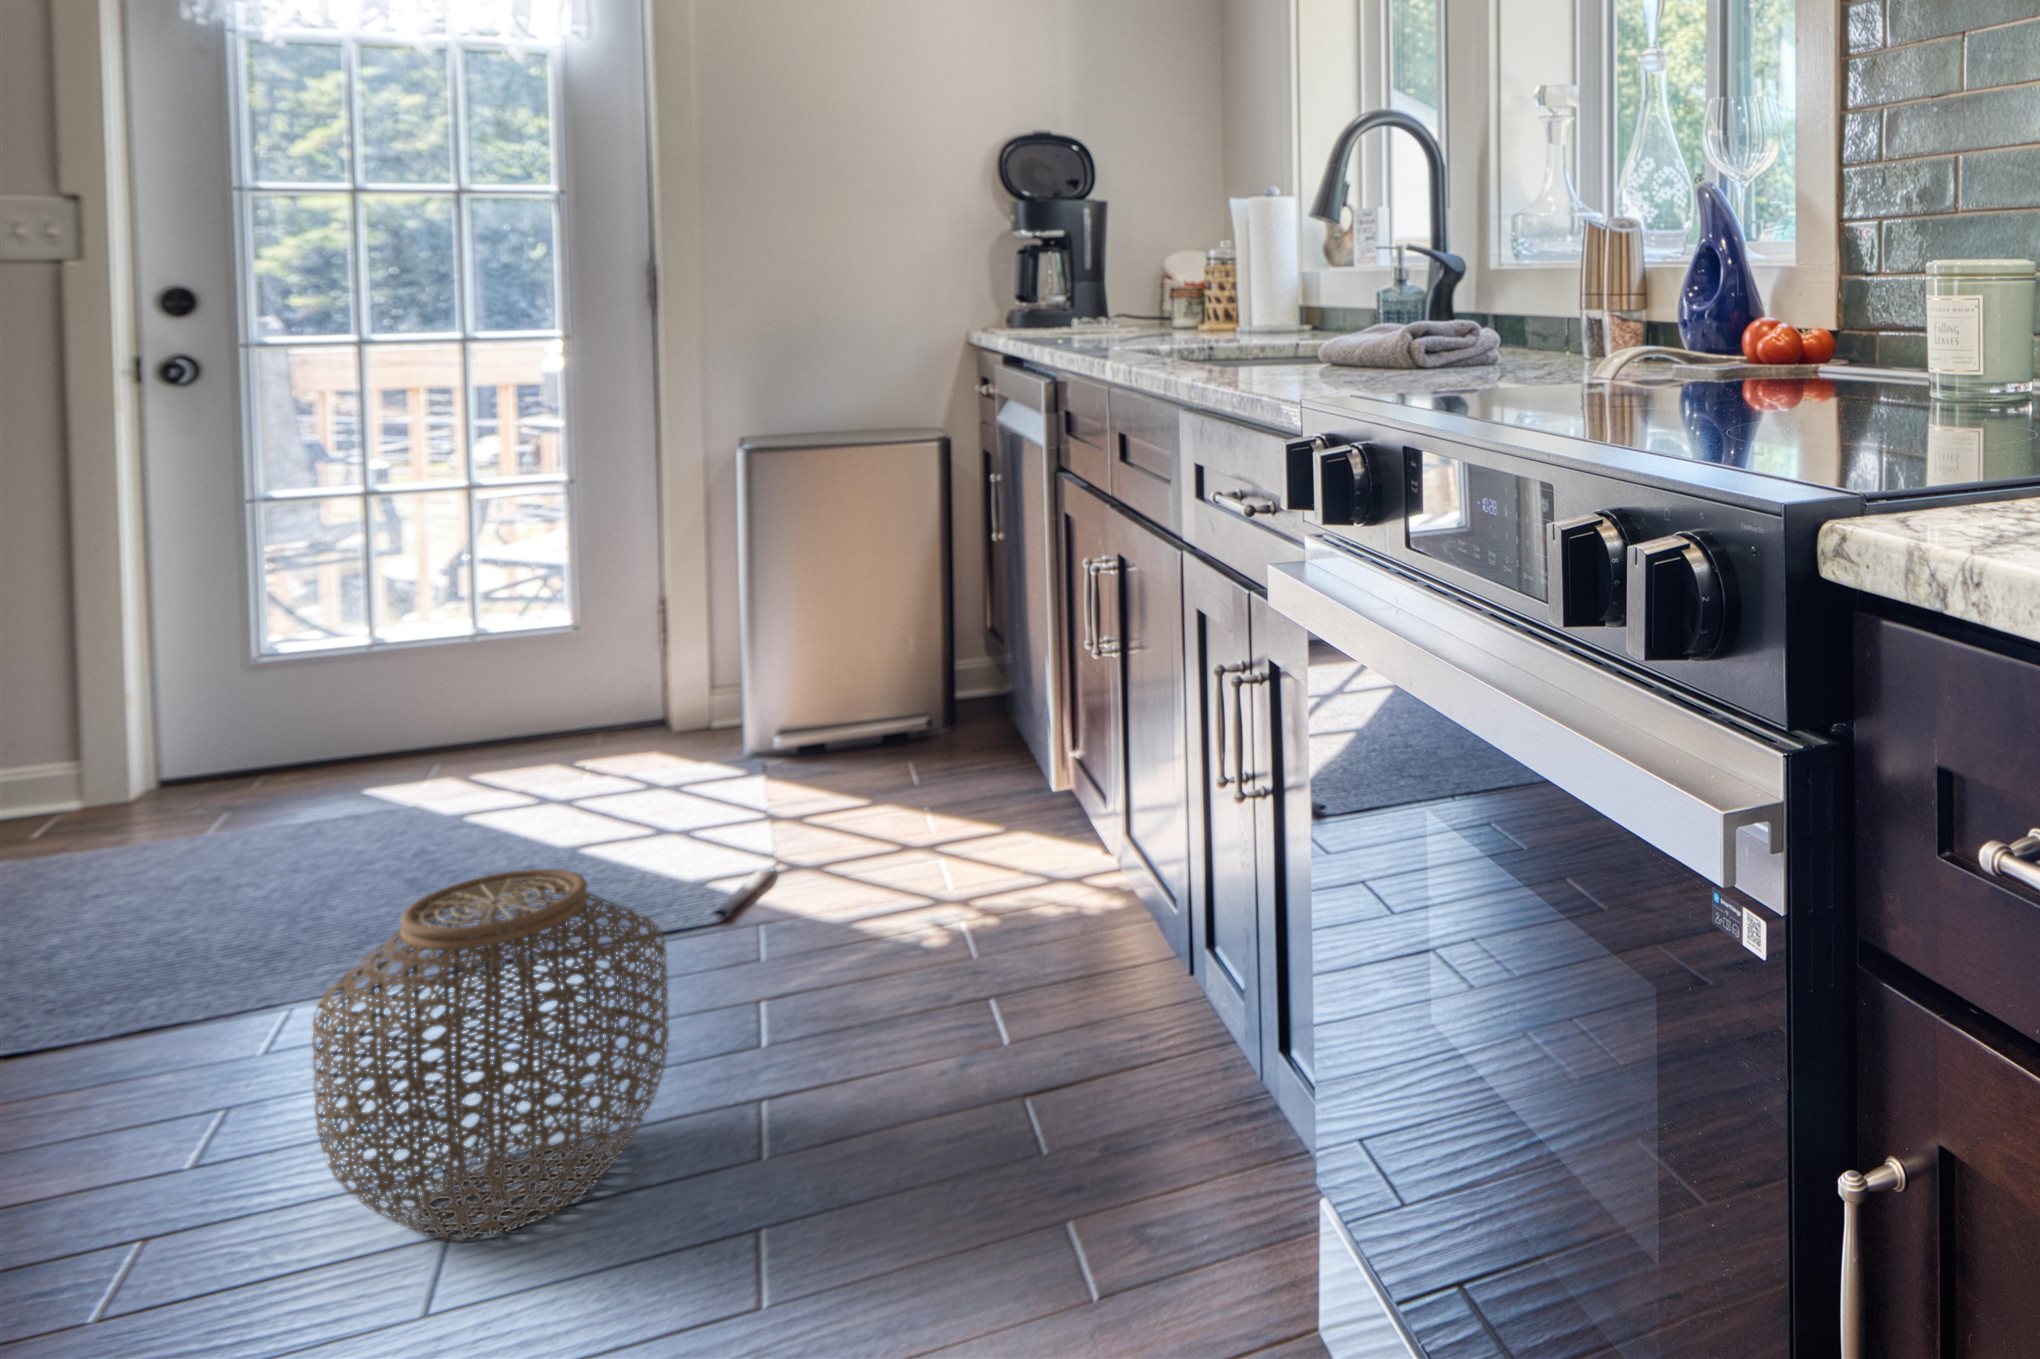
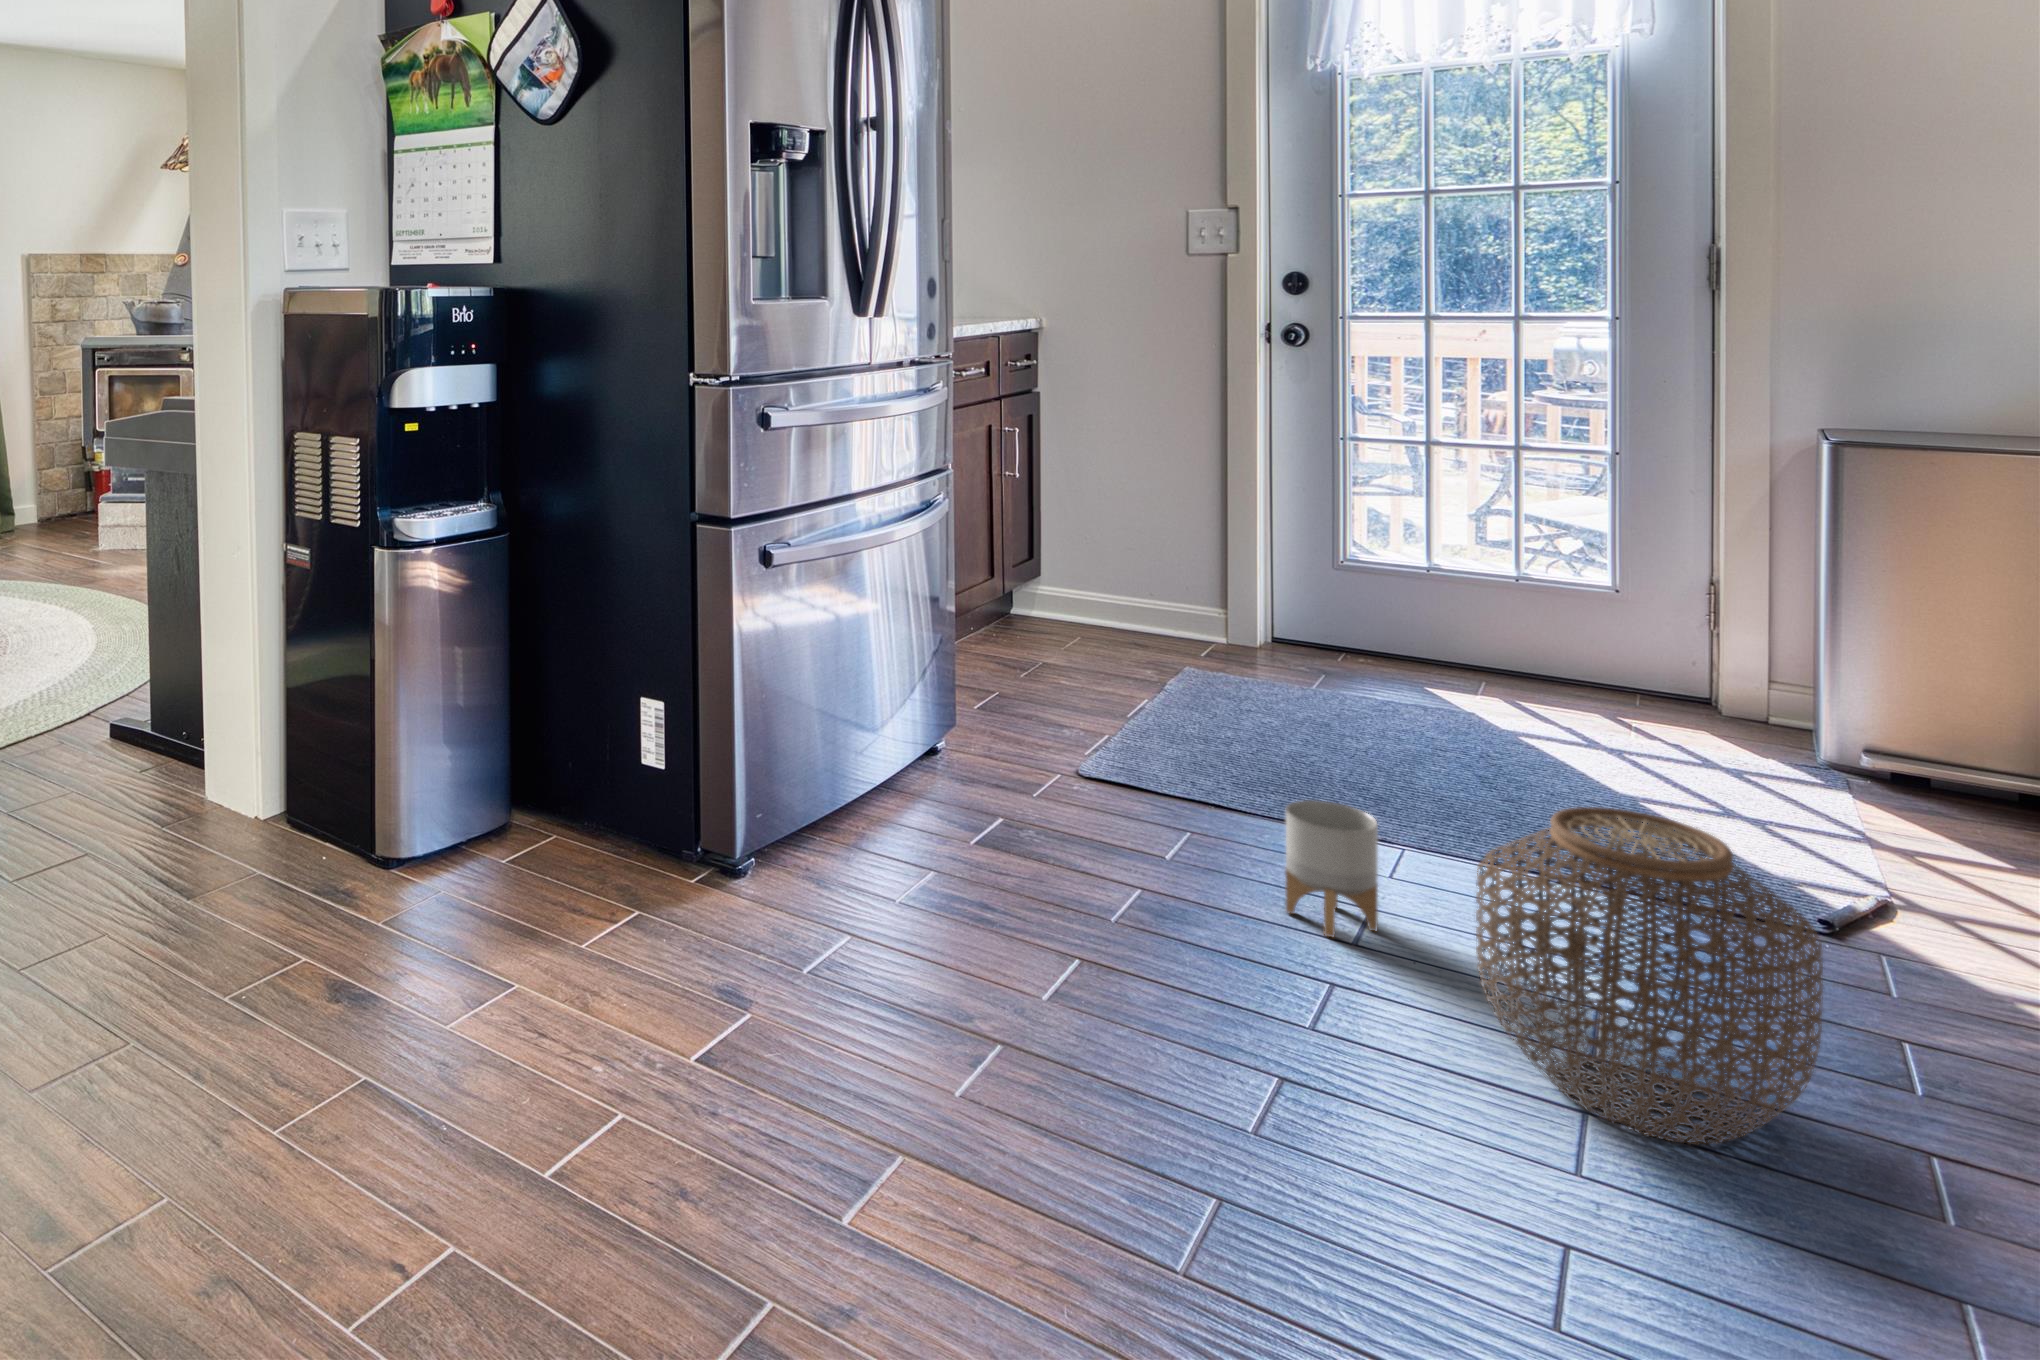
planter: none [72,989,222,1184] -> present [1285,800,1378,937]

